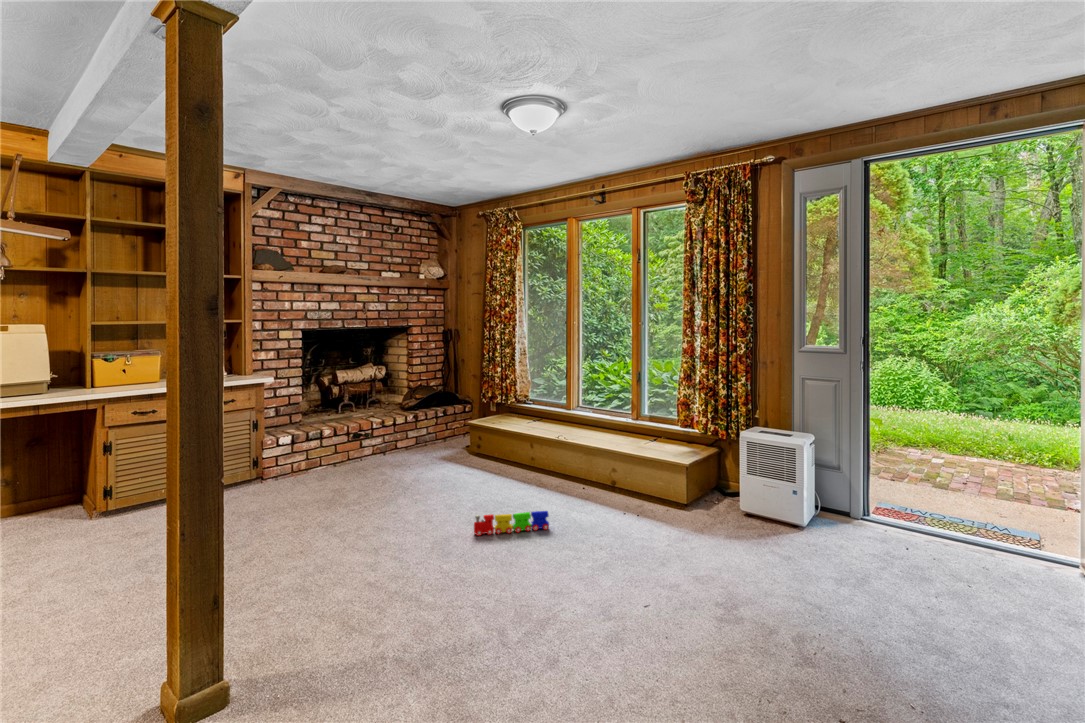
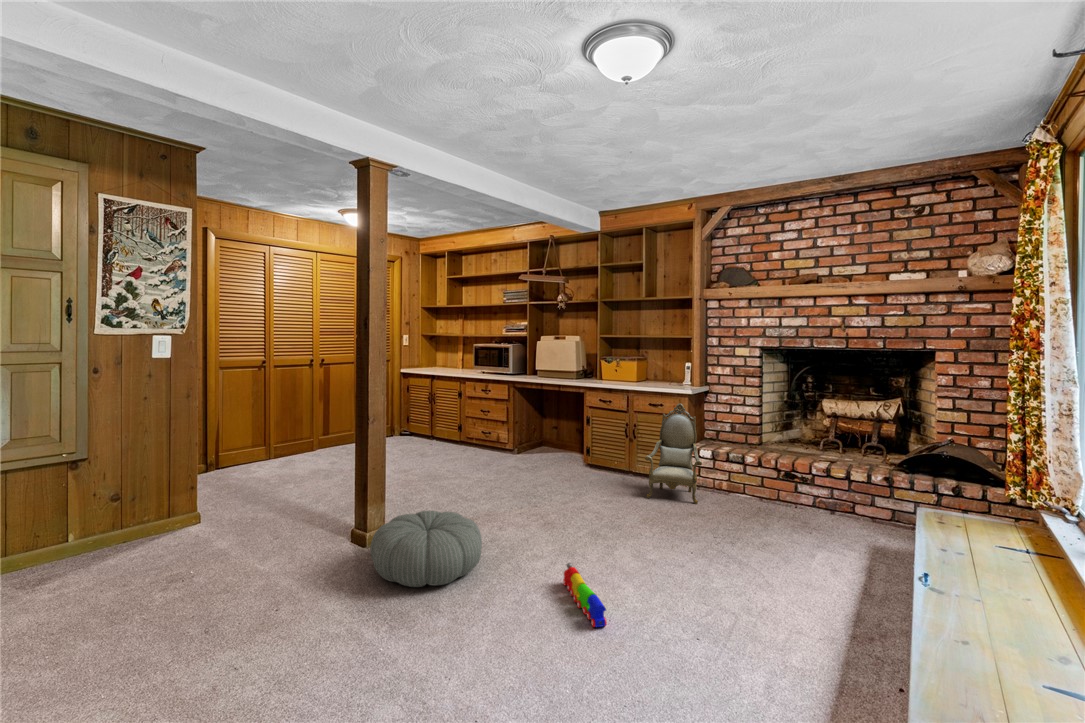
armchair: none [262,362,338,493] -> present [645,403,702,504]
pouf: none [338,529,479,630] -> present [370,511,482,587]

